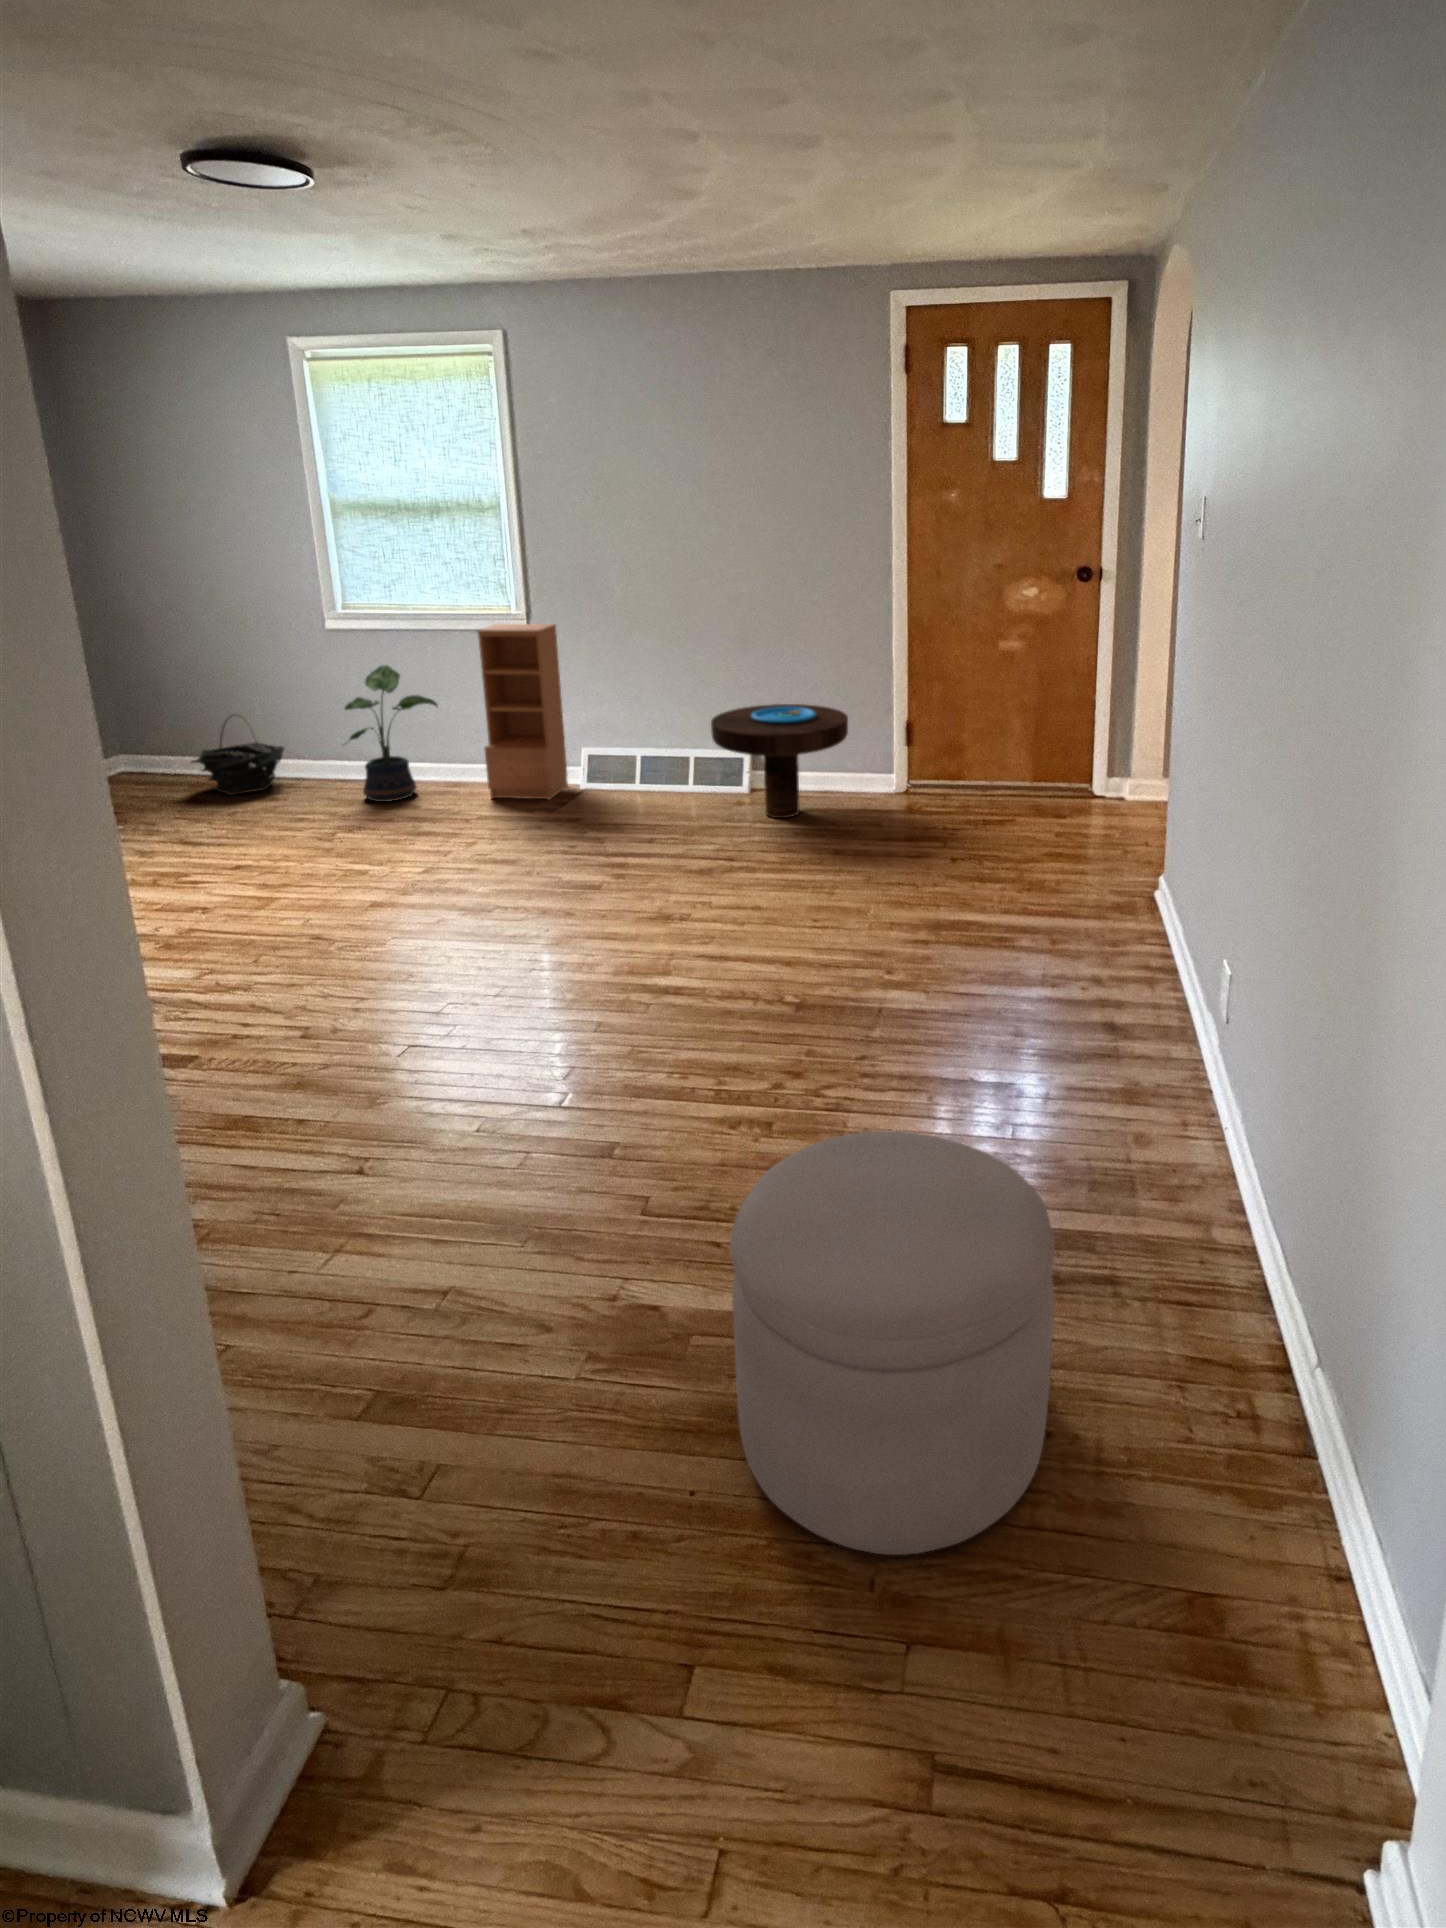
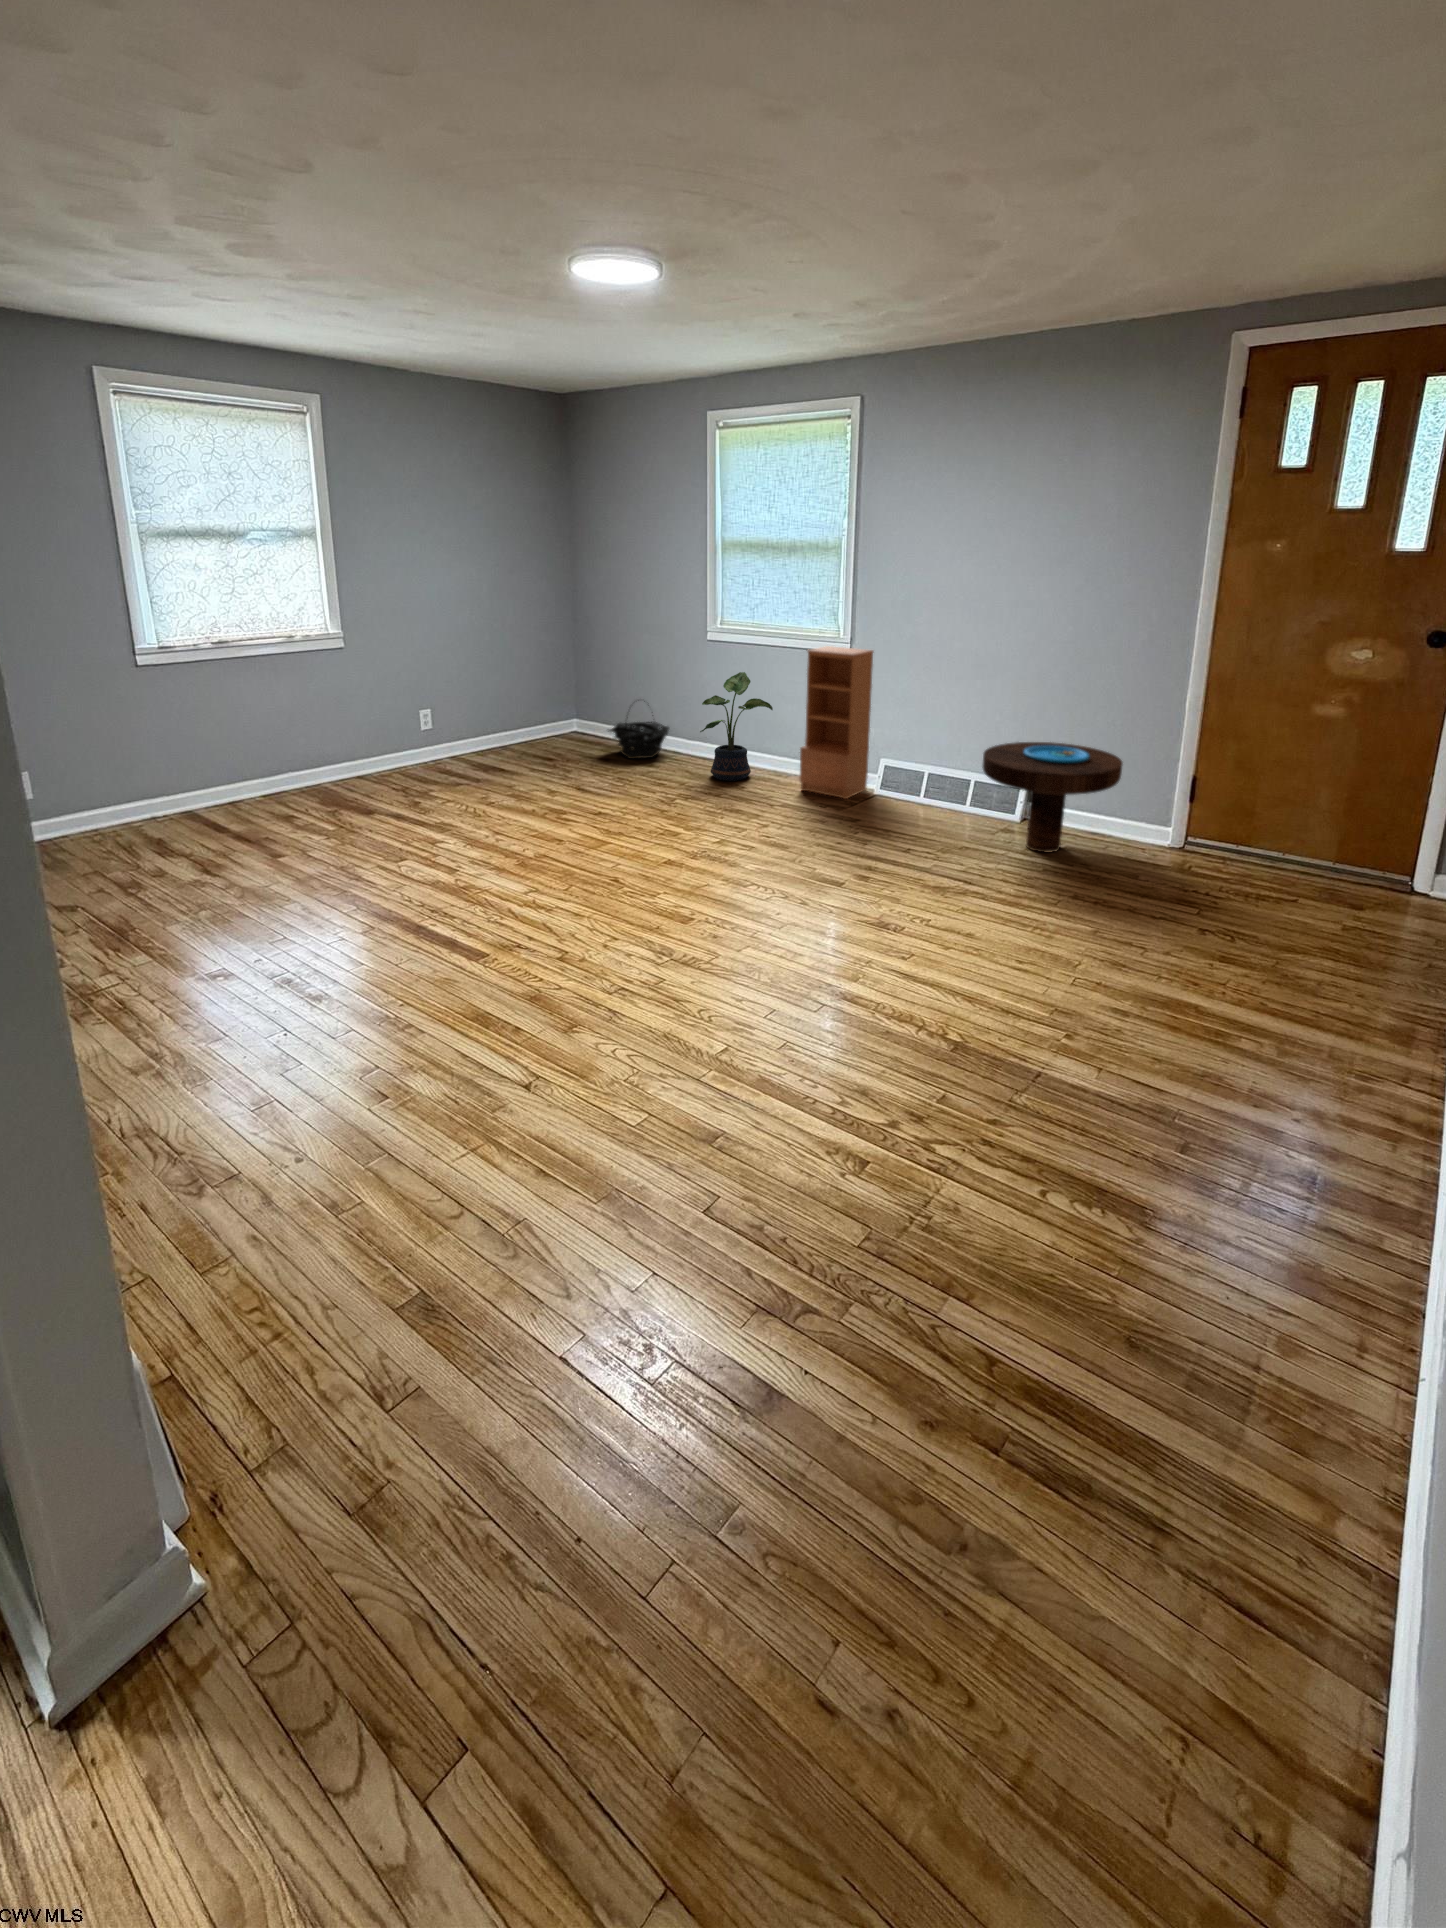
ottoman: present [730,1131,1054,1555] -> none [622,1228,1005,1793]

